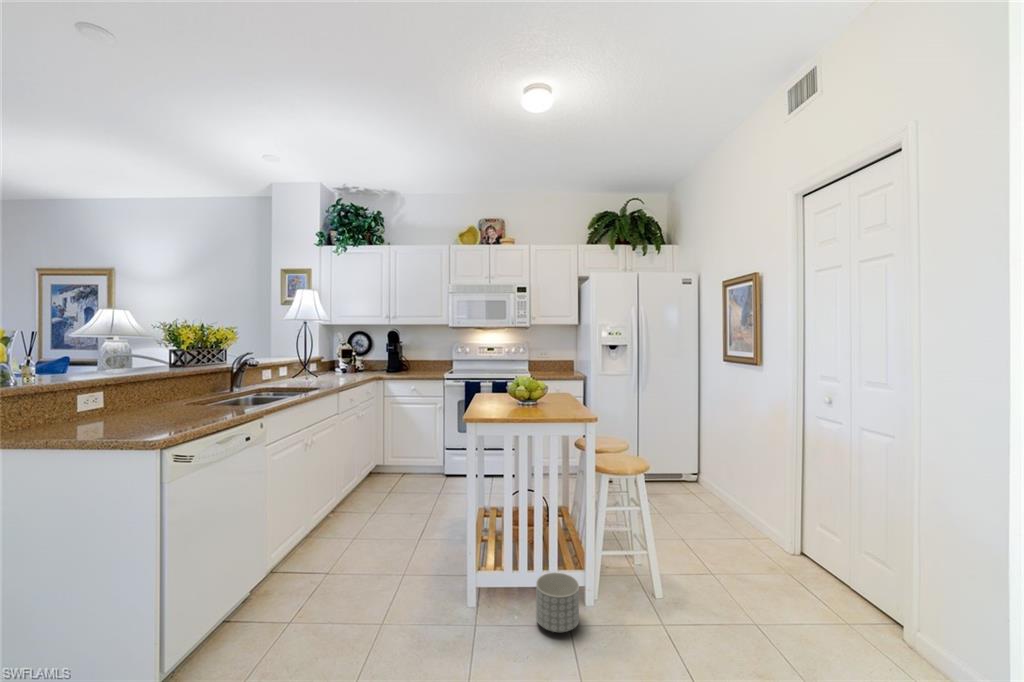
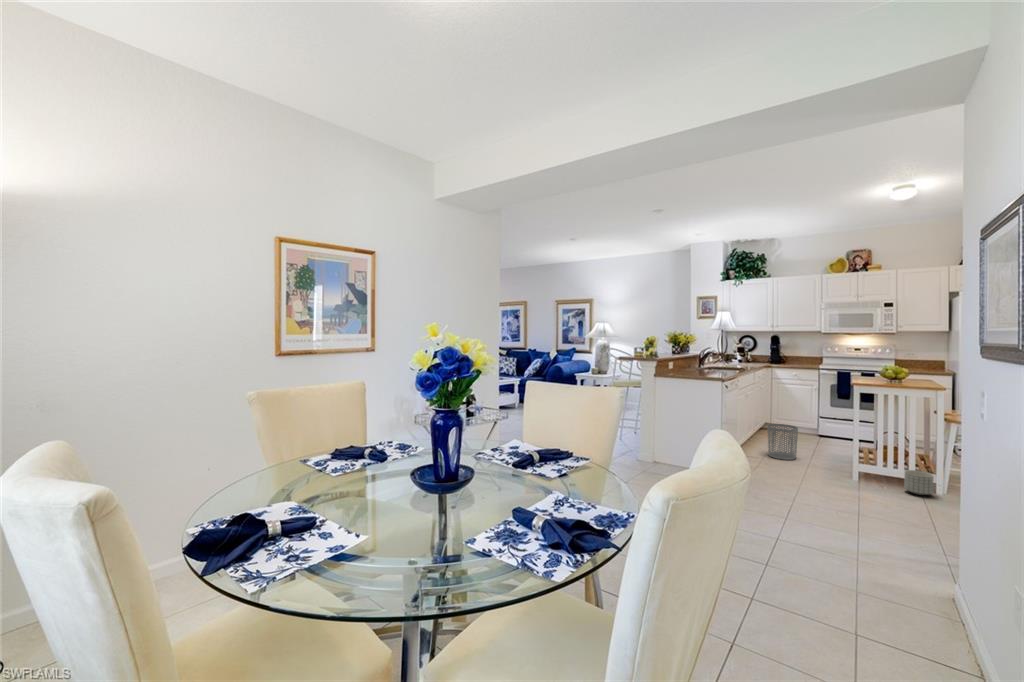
waste bin: none [331,487,385,566] -> present [768,424,798,460]

